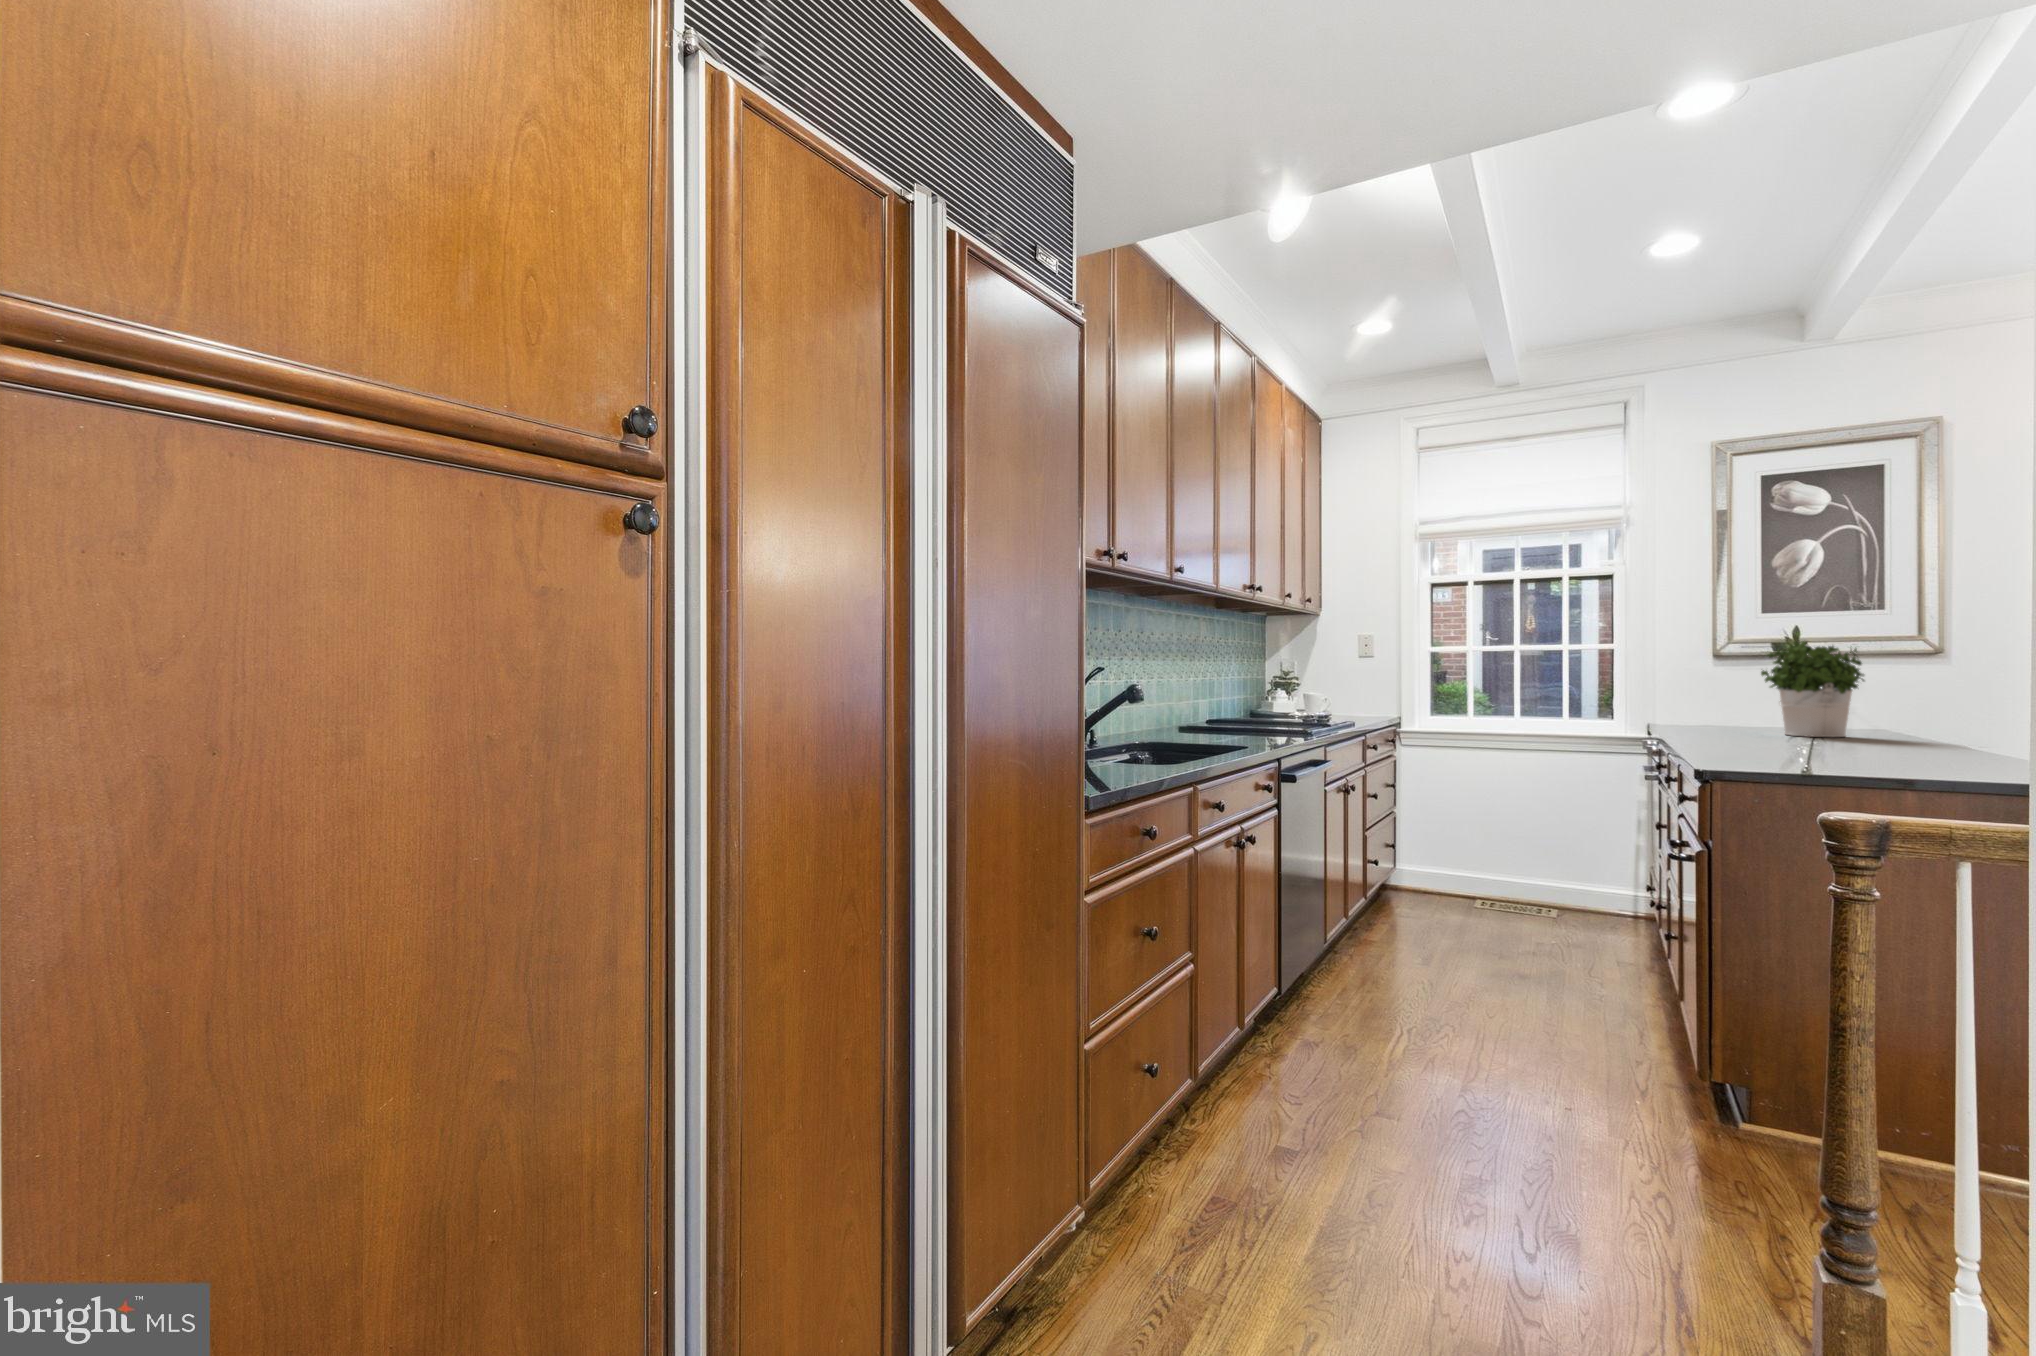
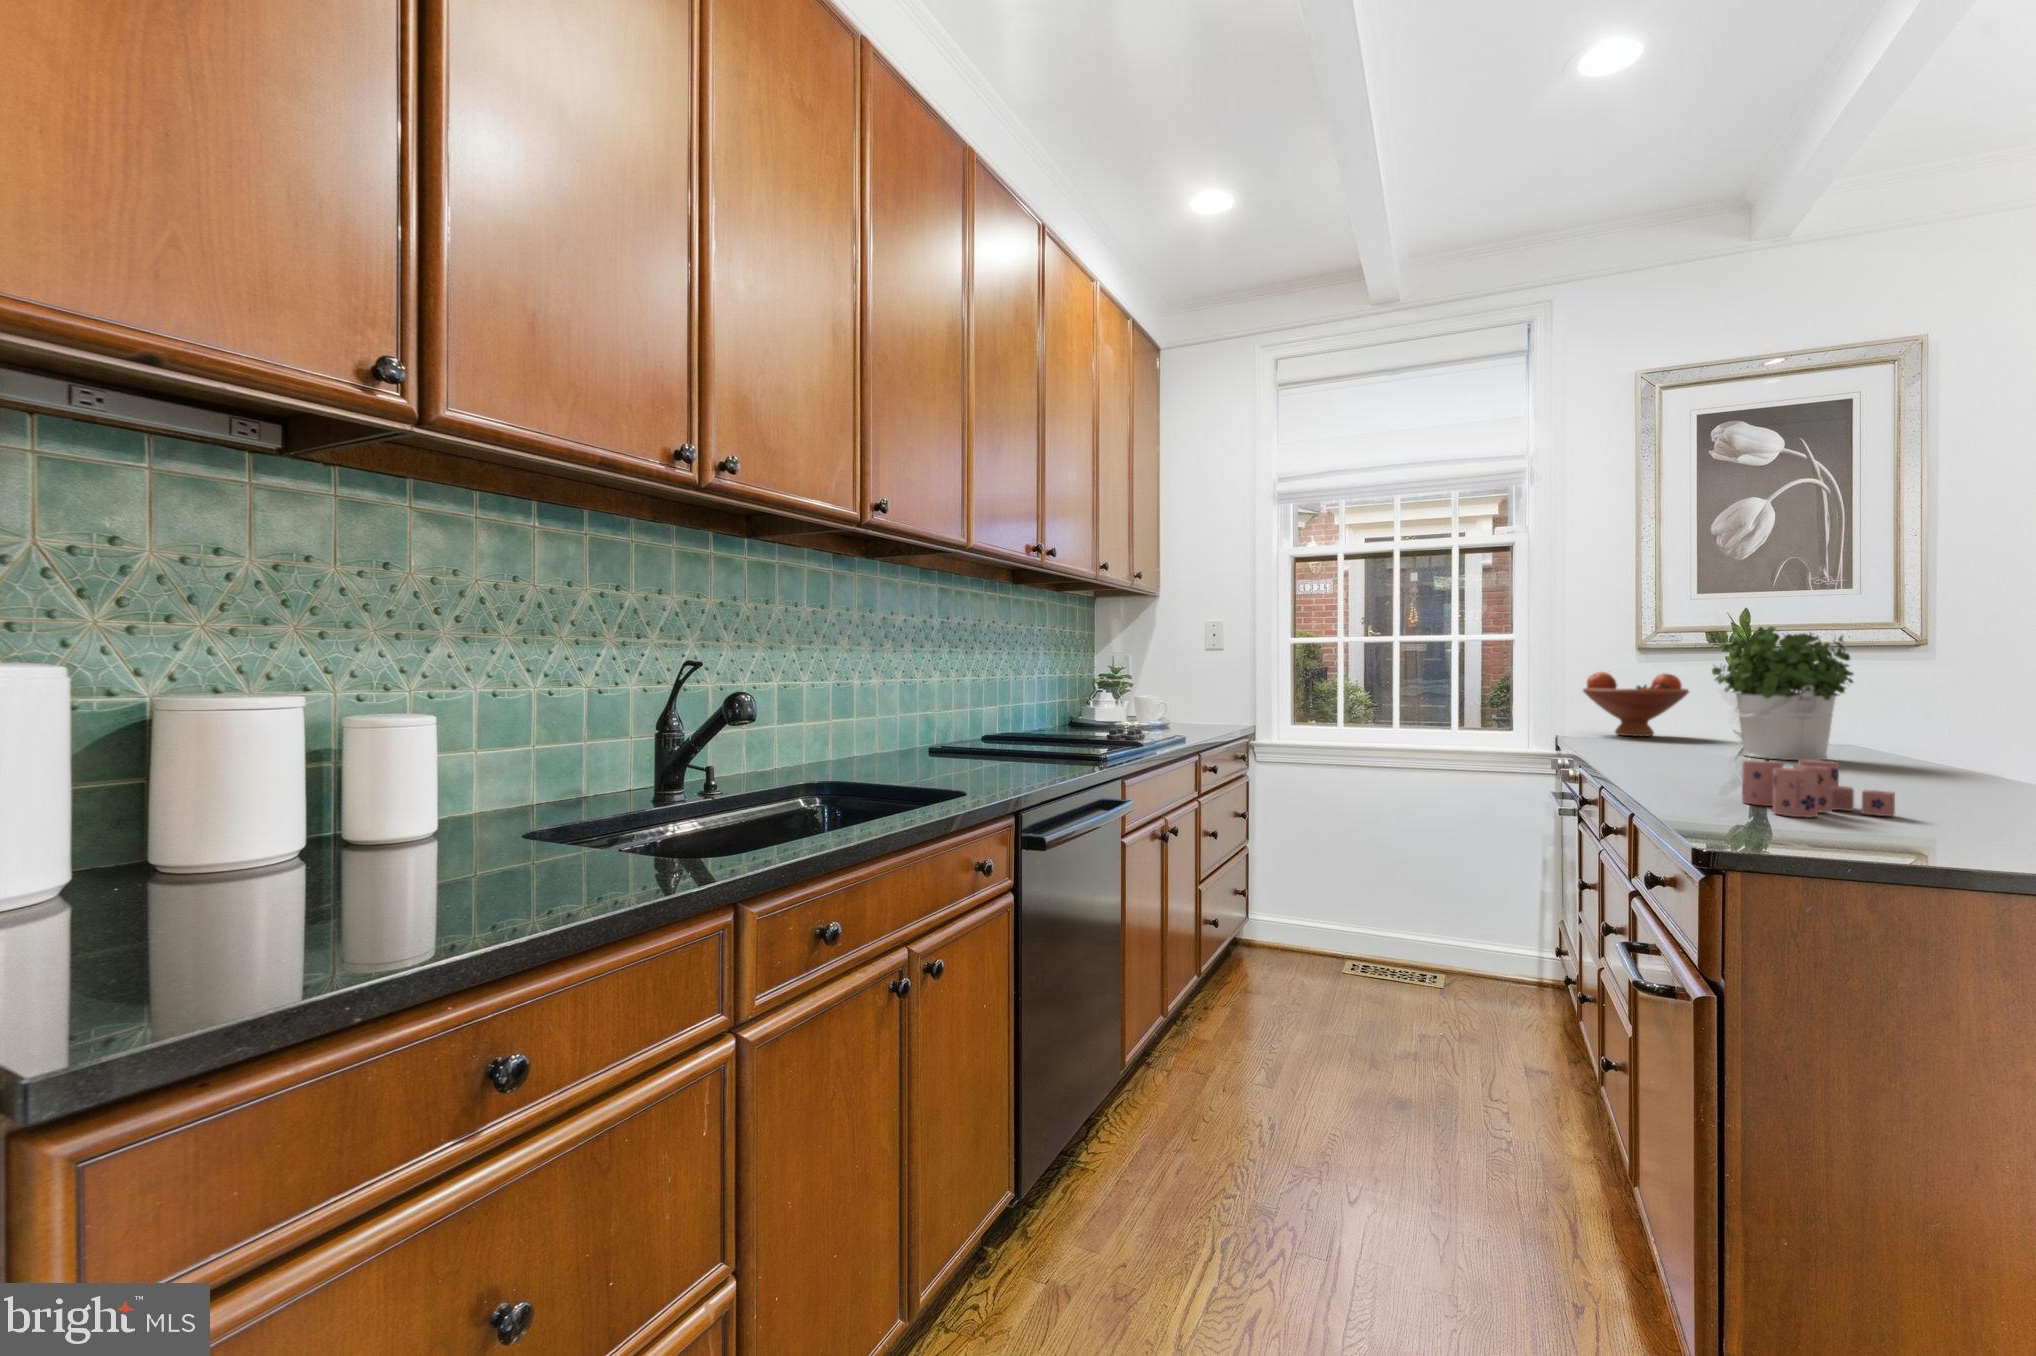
fruit bowl: none [1669,673,1755,724] -> present [1583,671,1689,737]
candle: none [1751,729,1843,760] -> present [1742,760,1895,817]

